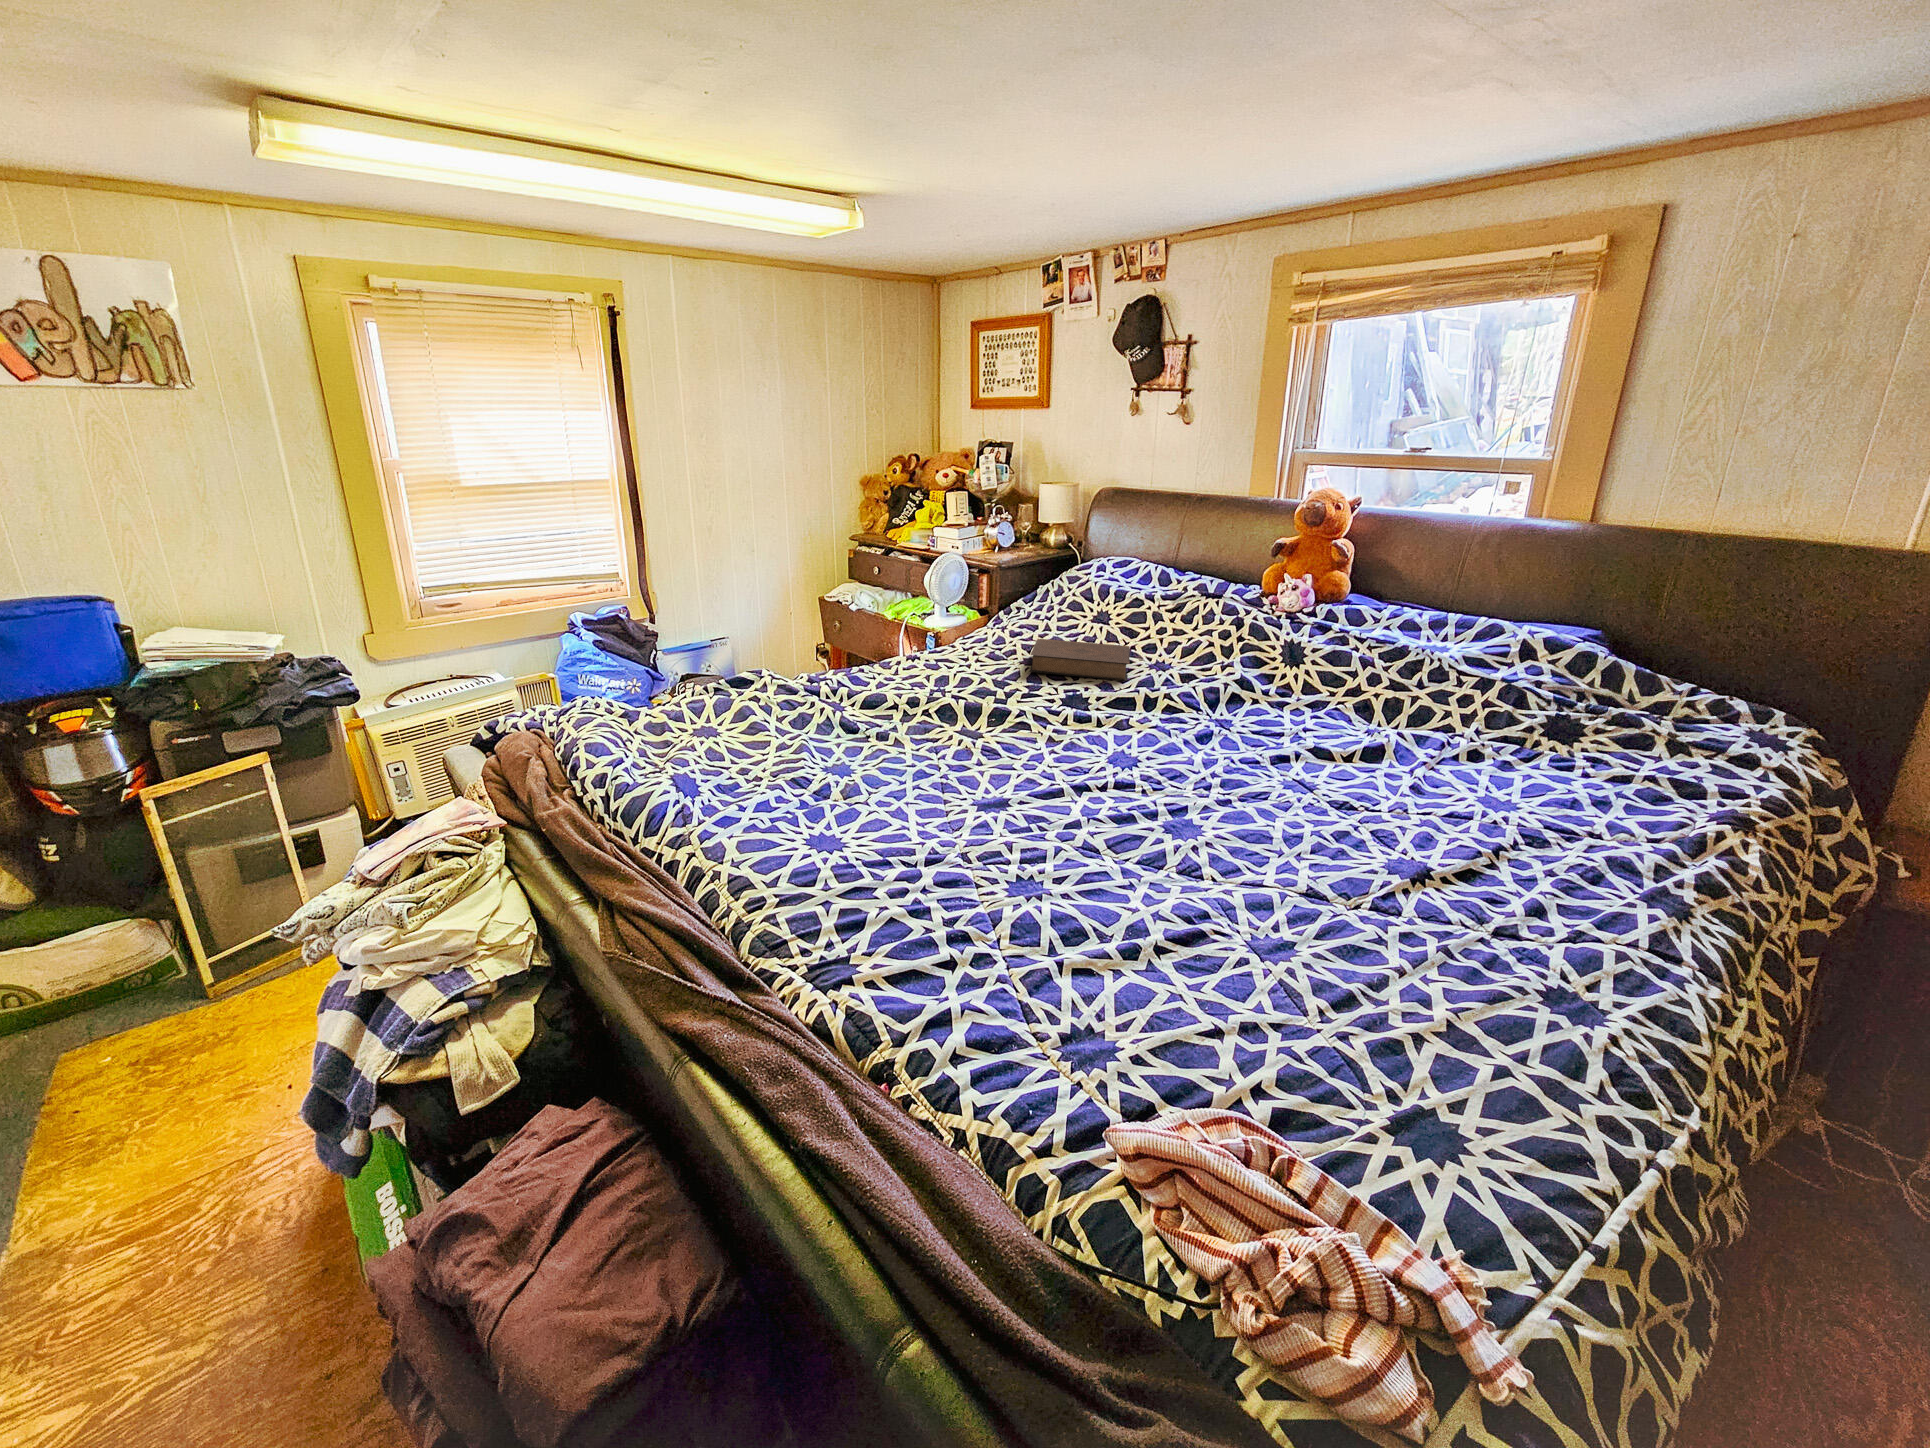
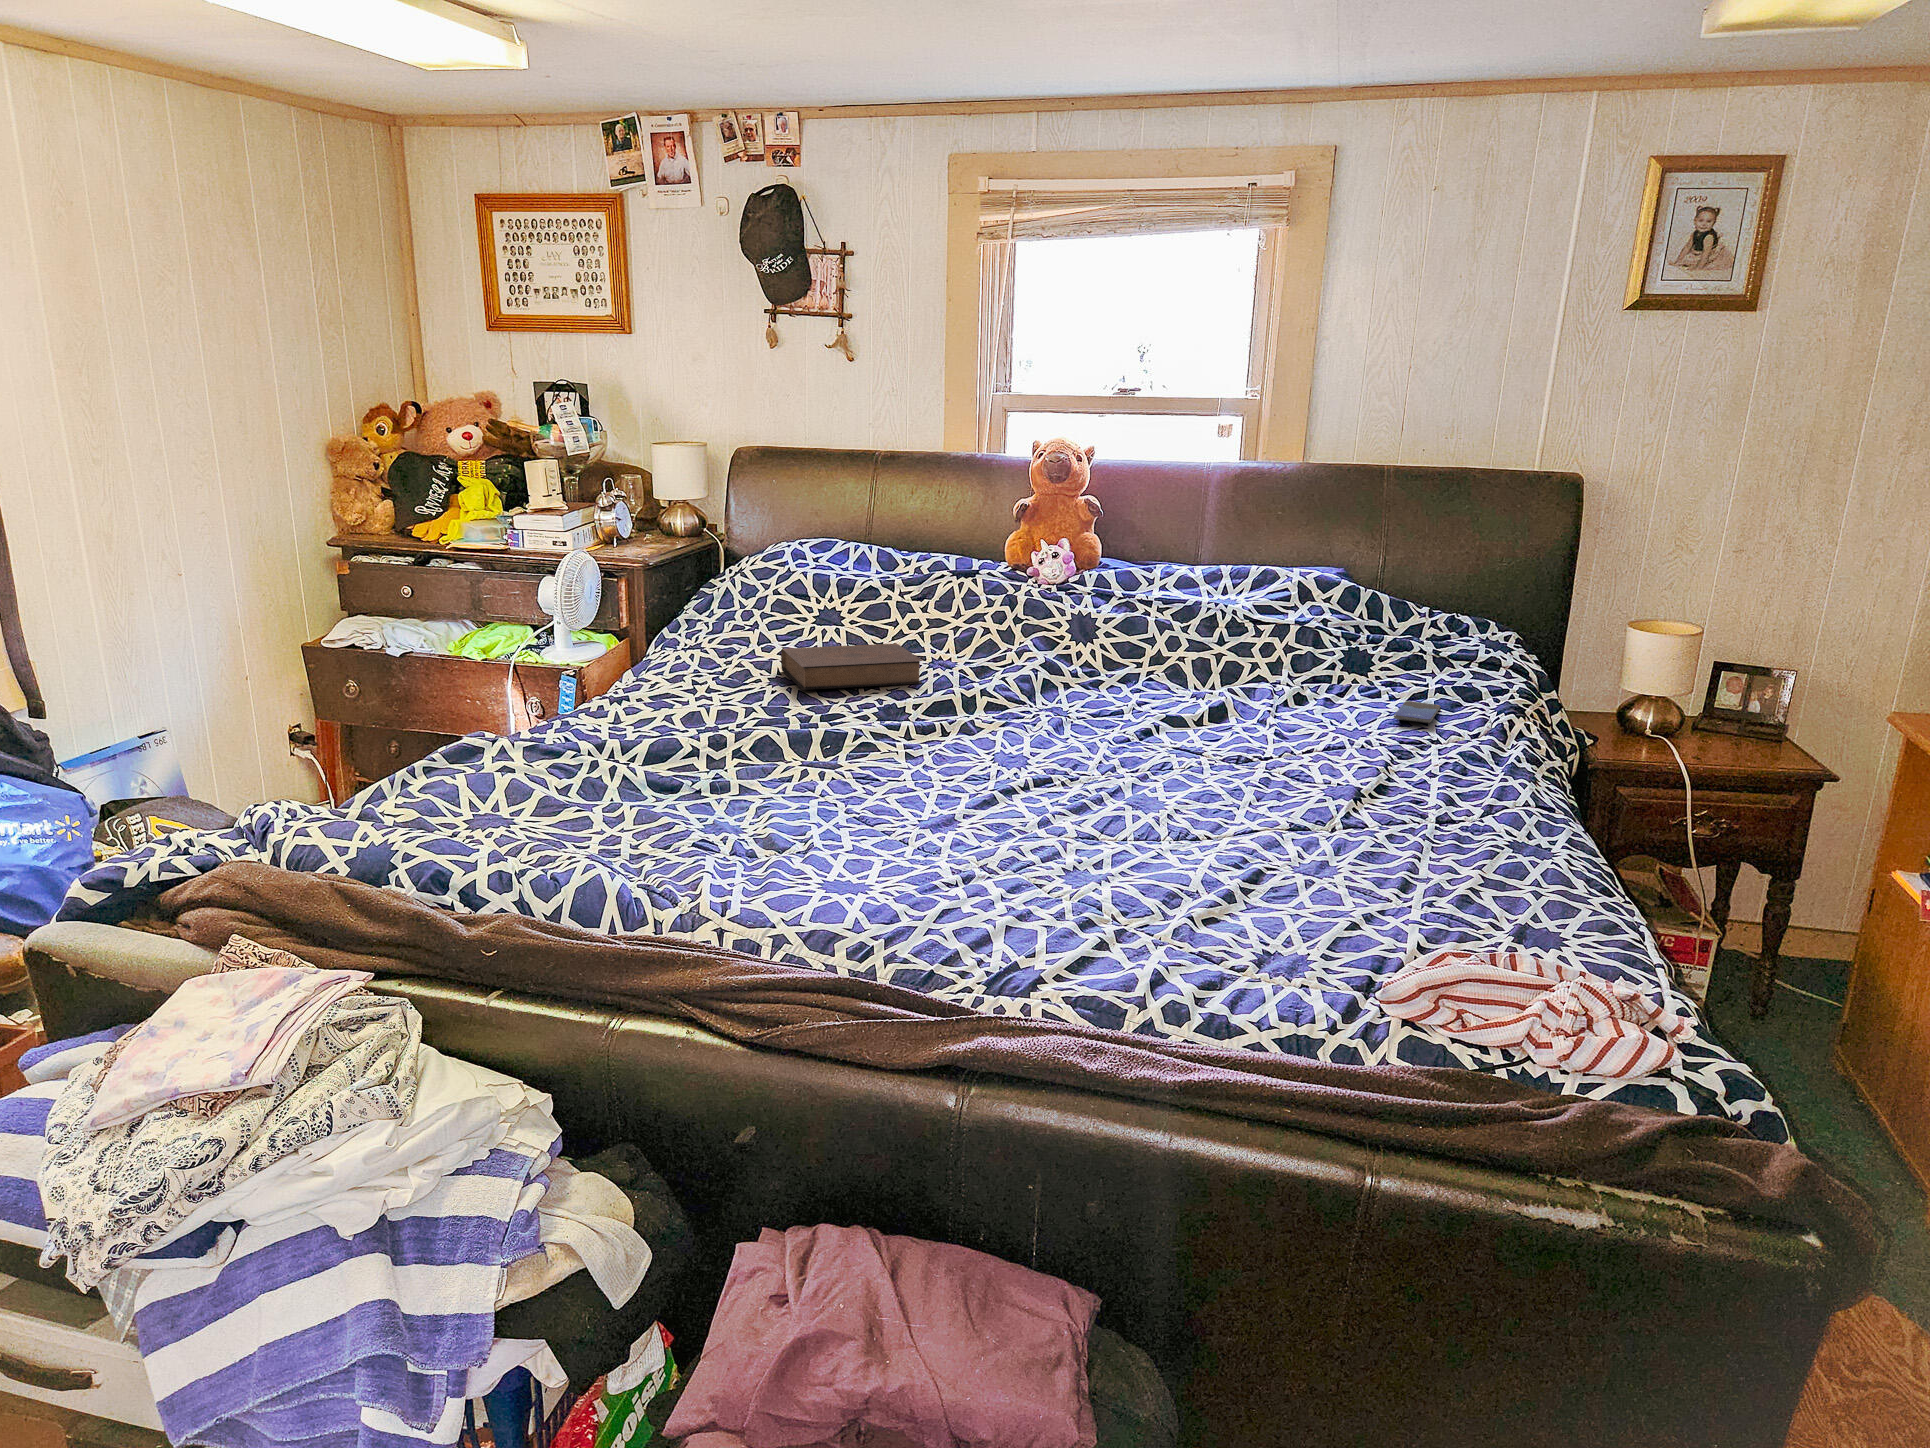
smartphone: none [1562,779,1640,808] -> present [1394,701,1440,723]

